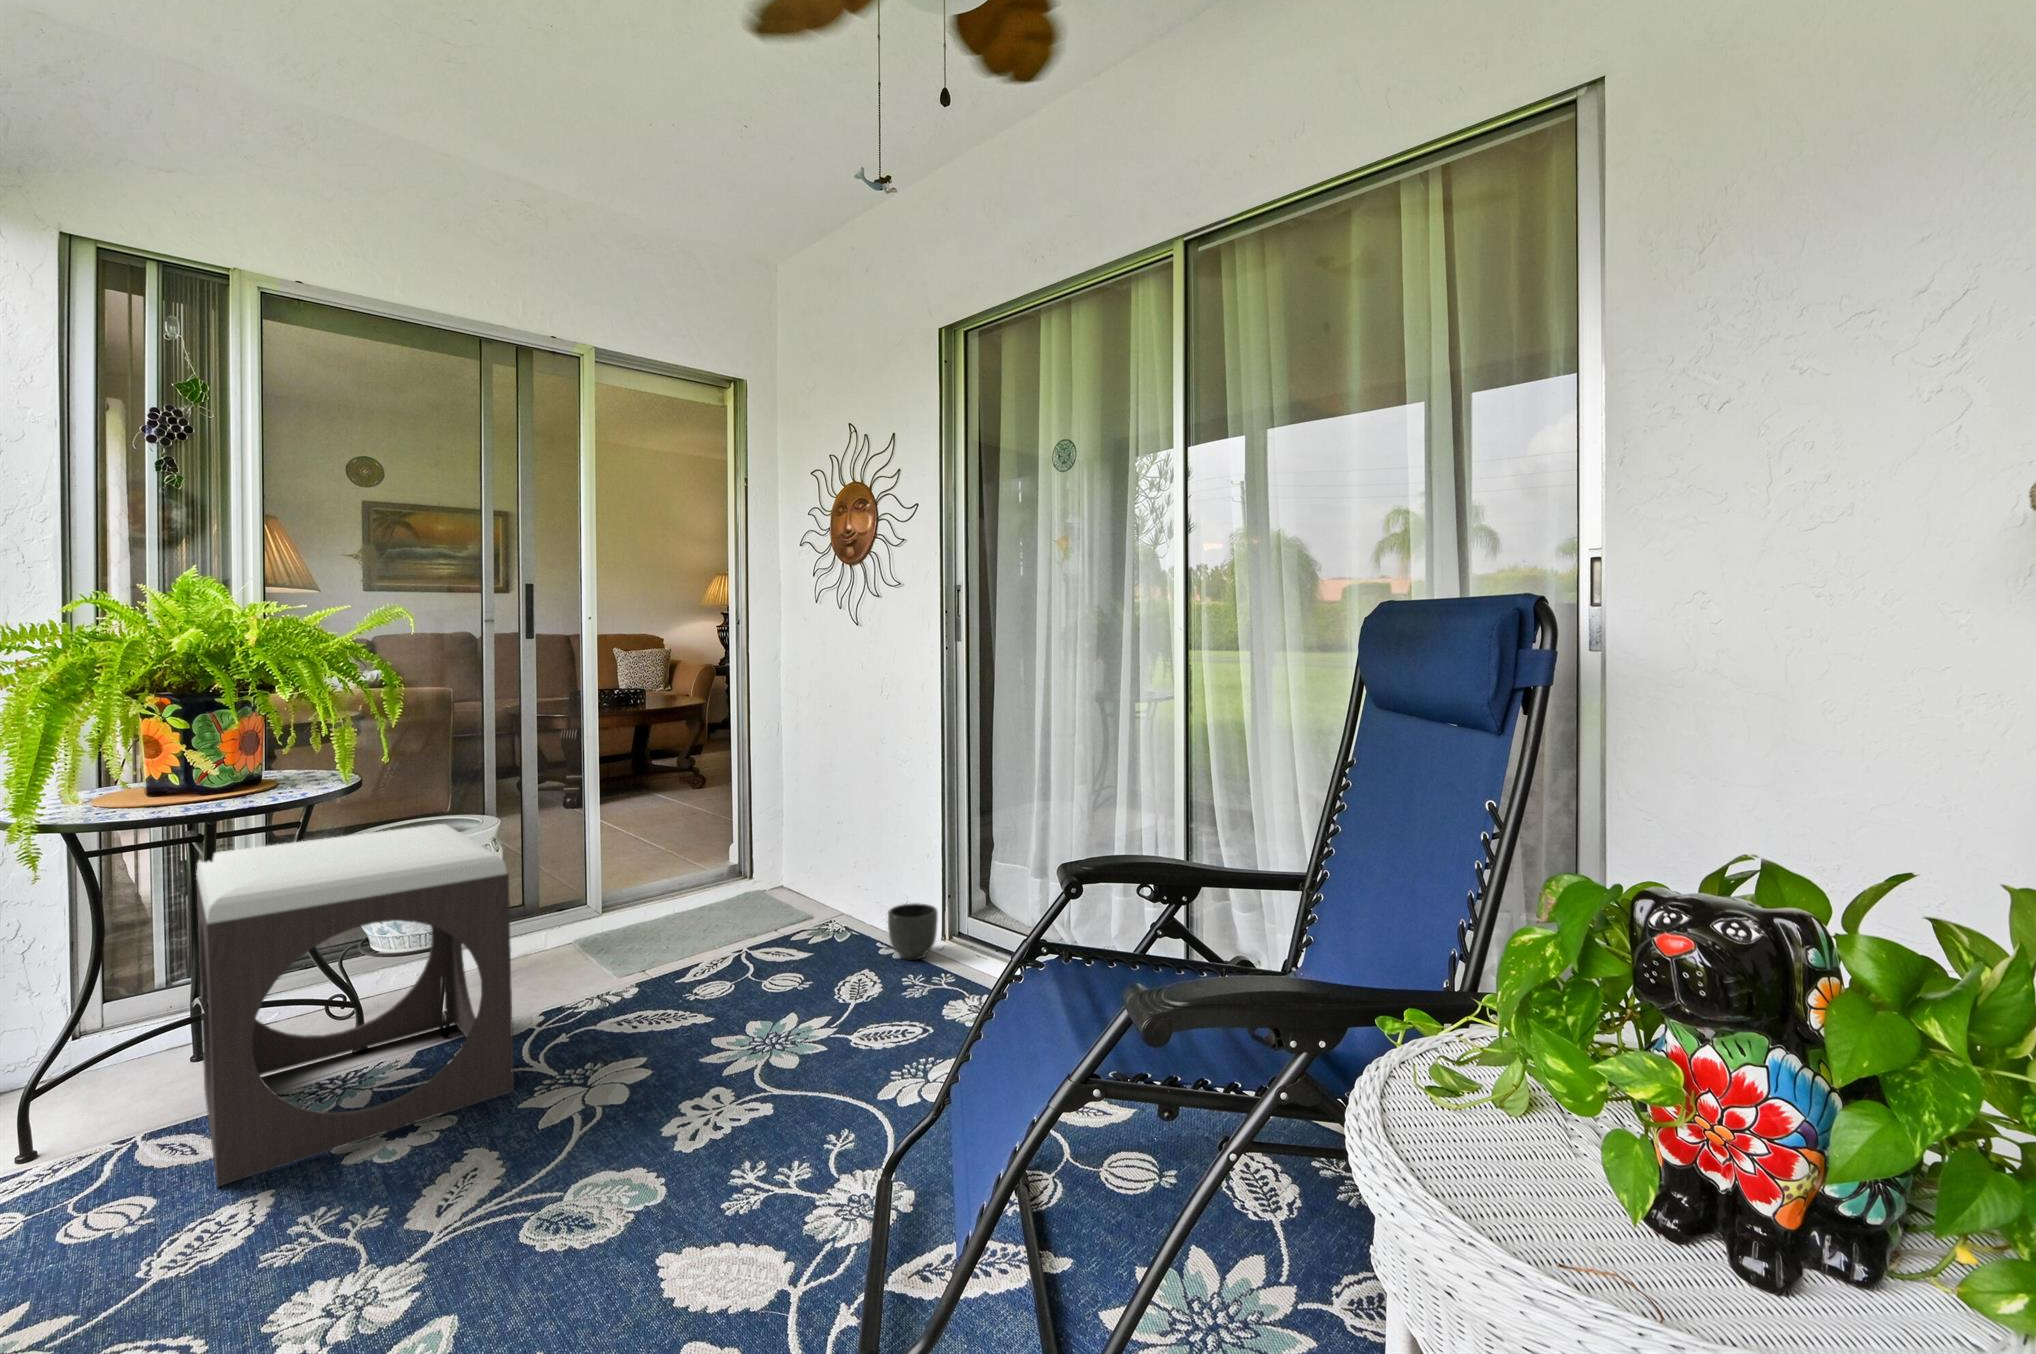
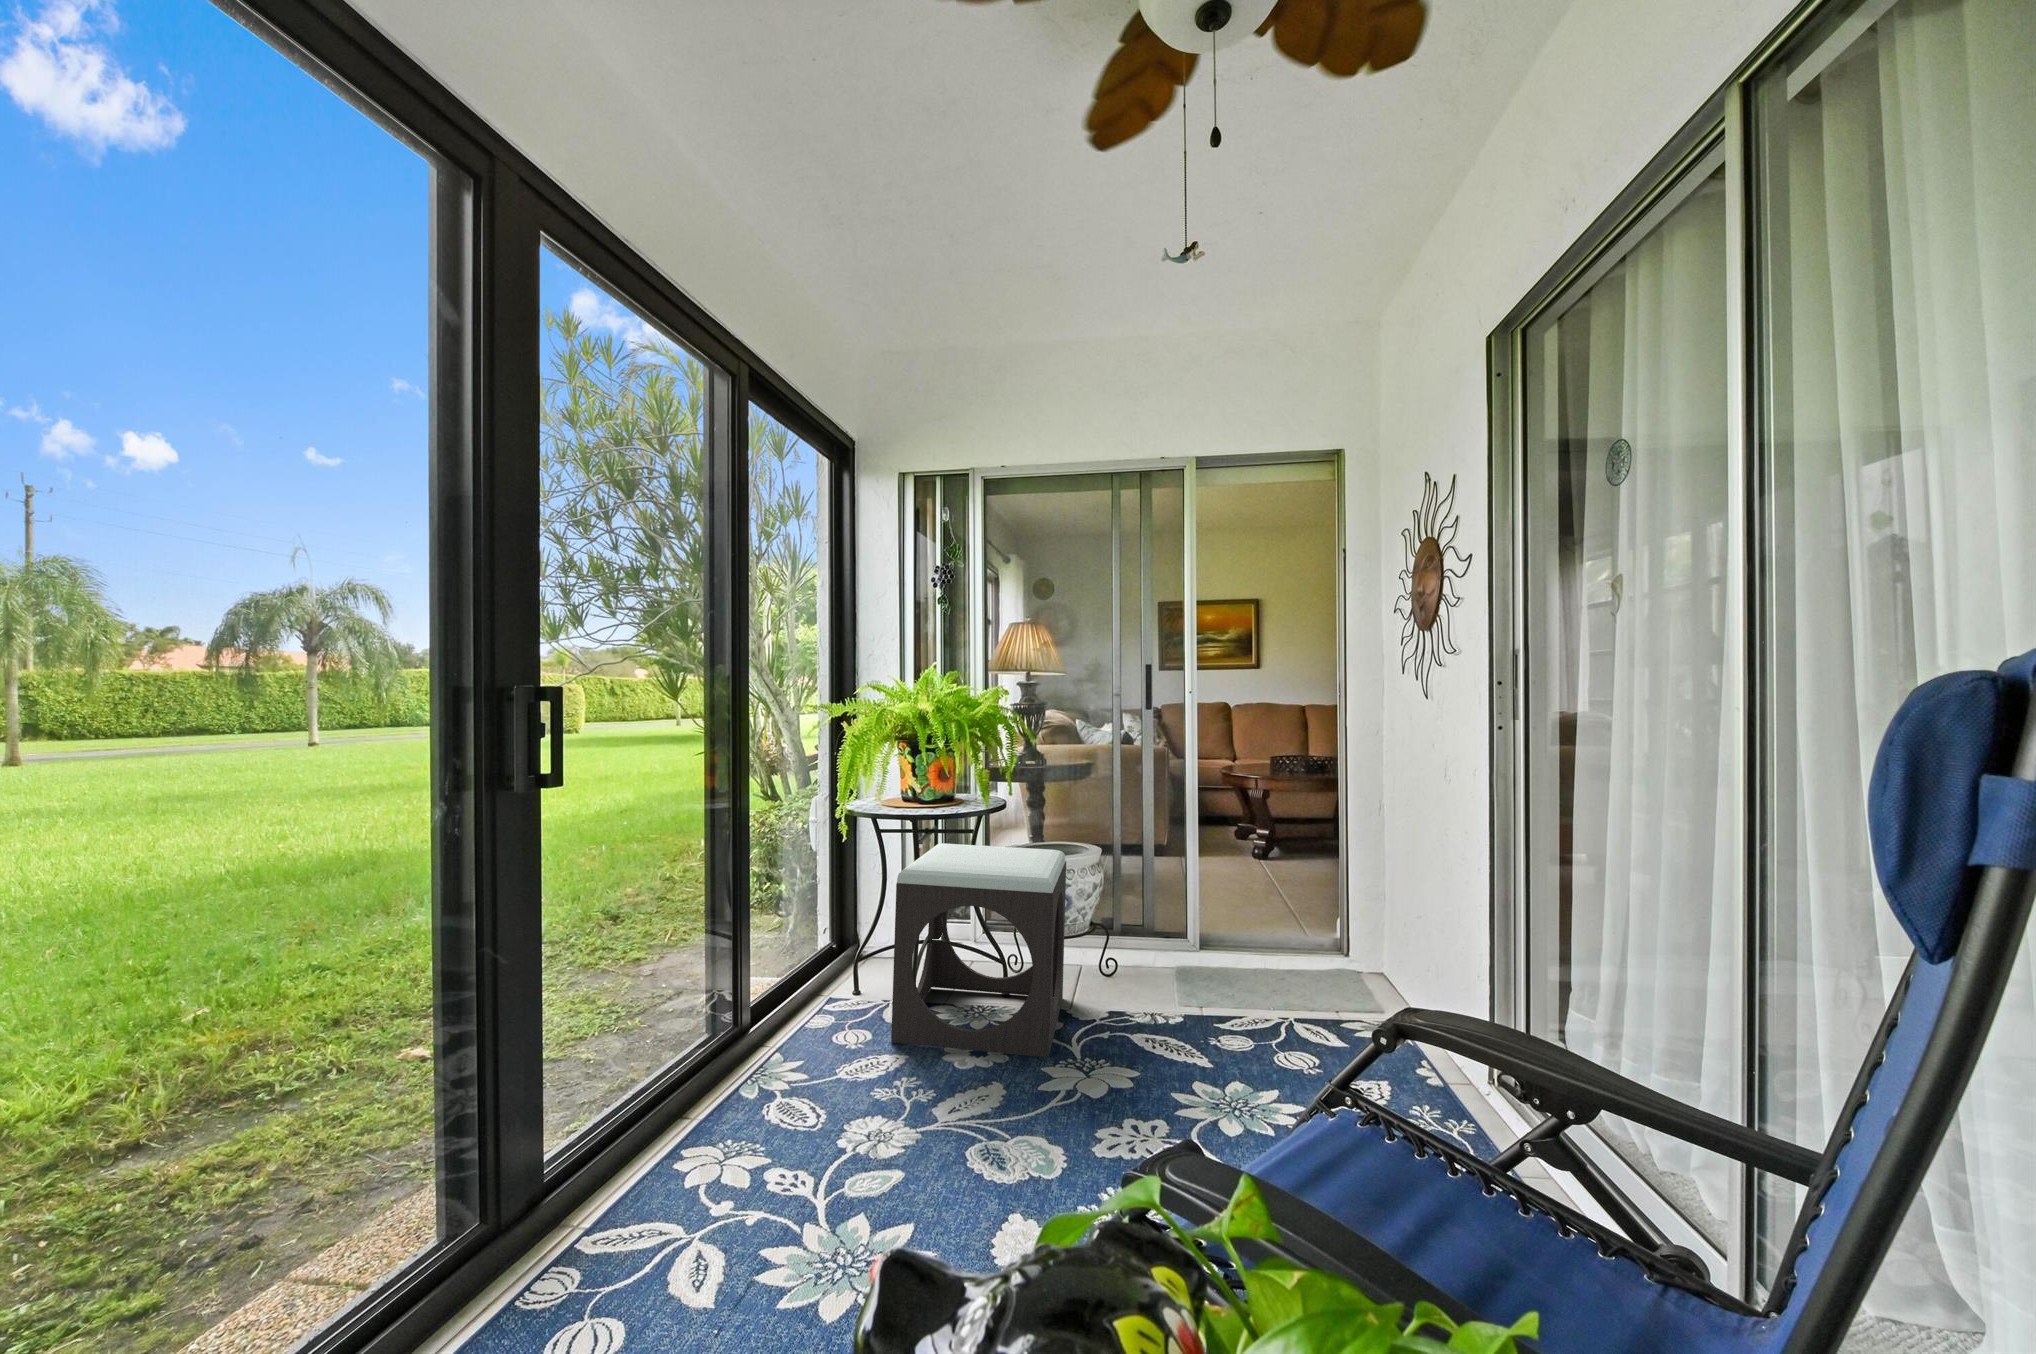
planter: present [888,903,938,960] -> none [1418,1025,1479,1094]

